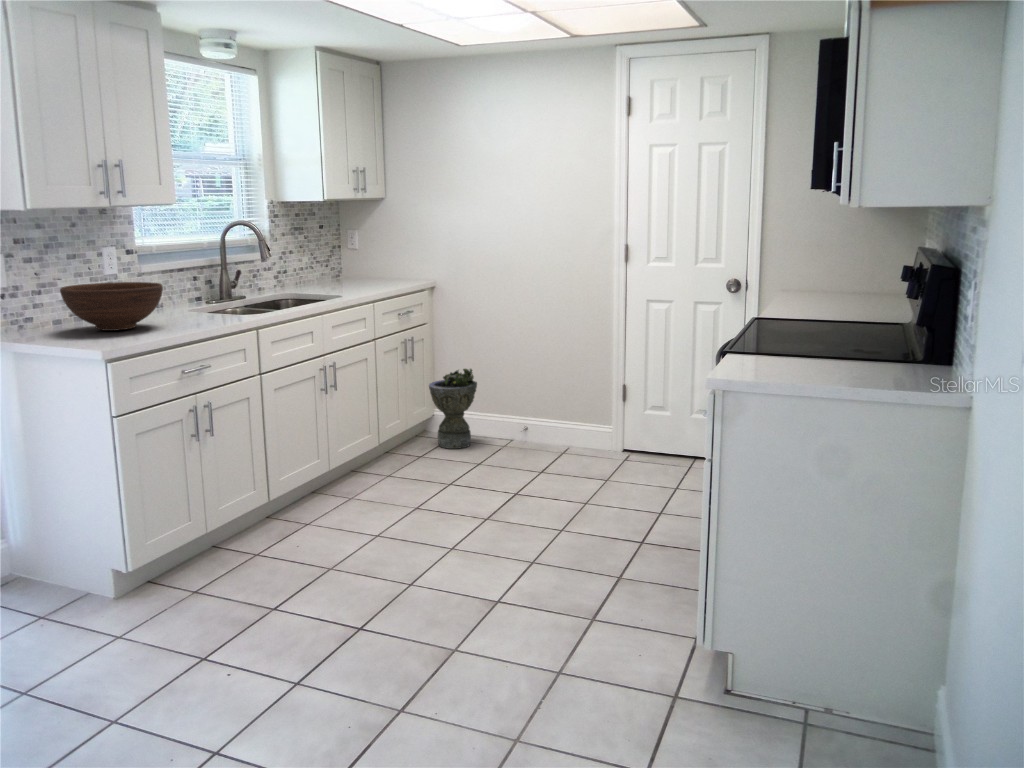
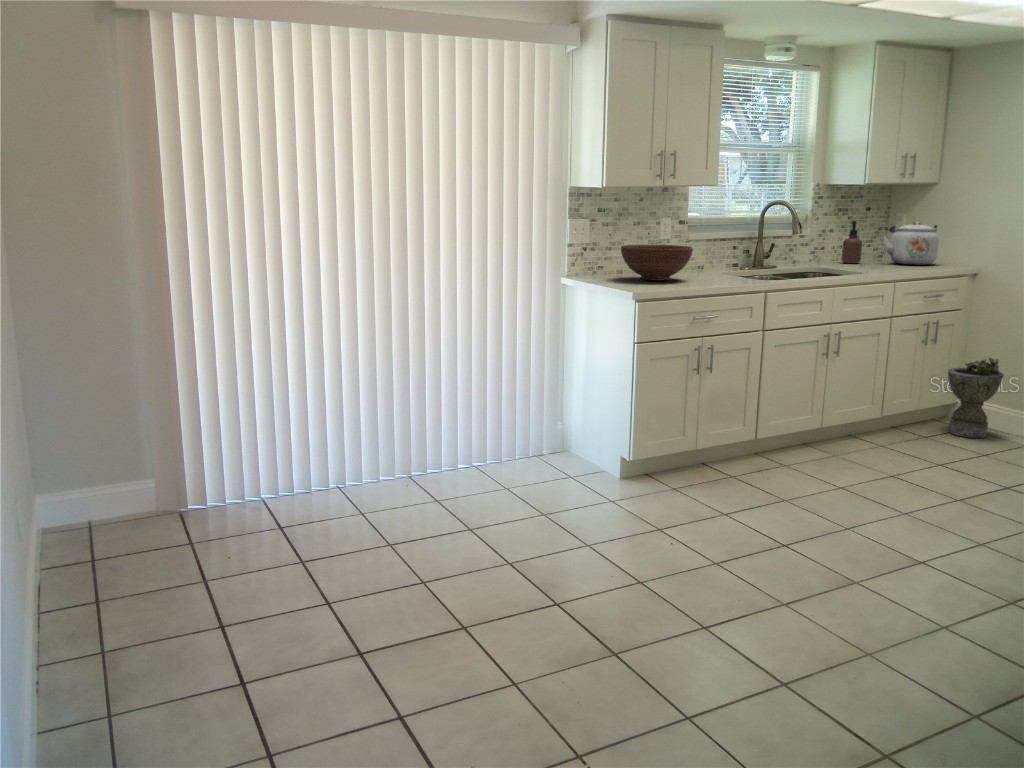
kettle: none [344,239,397,283] -> present [883,222,939,265]
soap dispenser: none [305,240,326,286] -> present [842,221,862,264]

